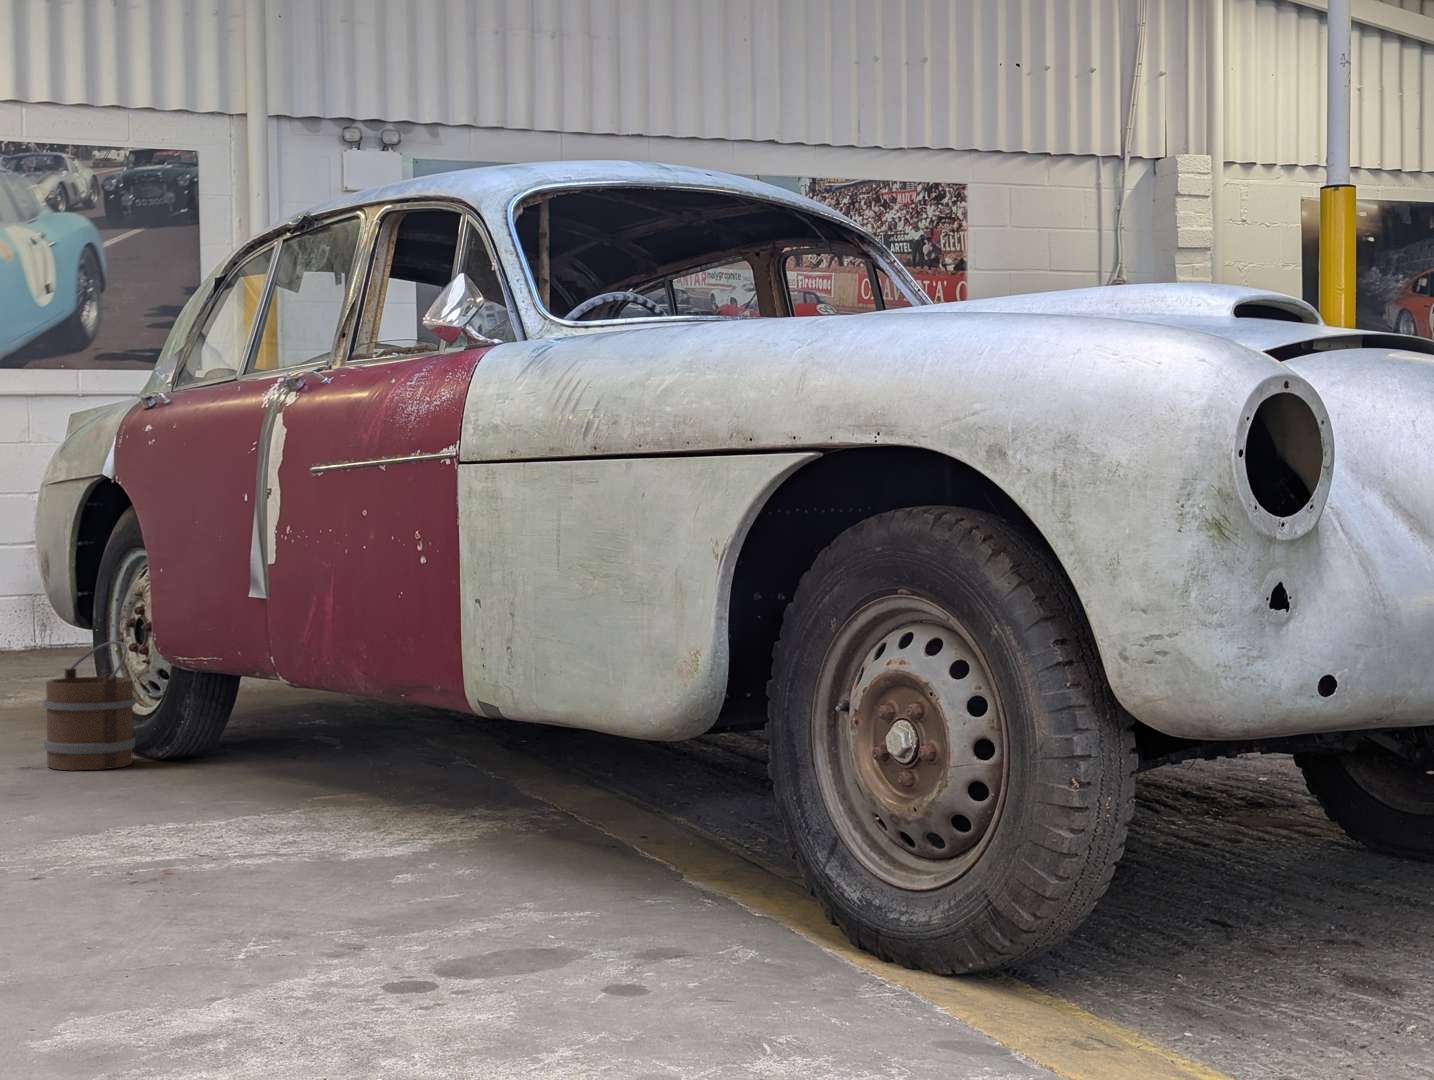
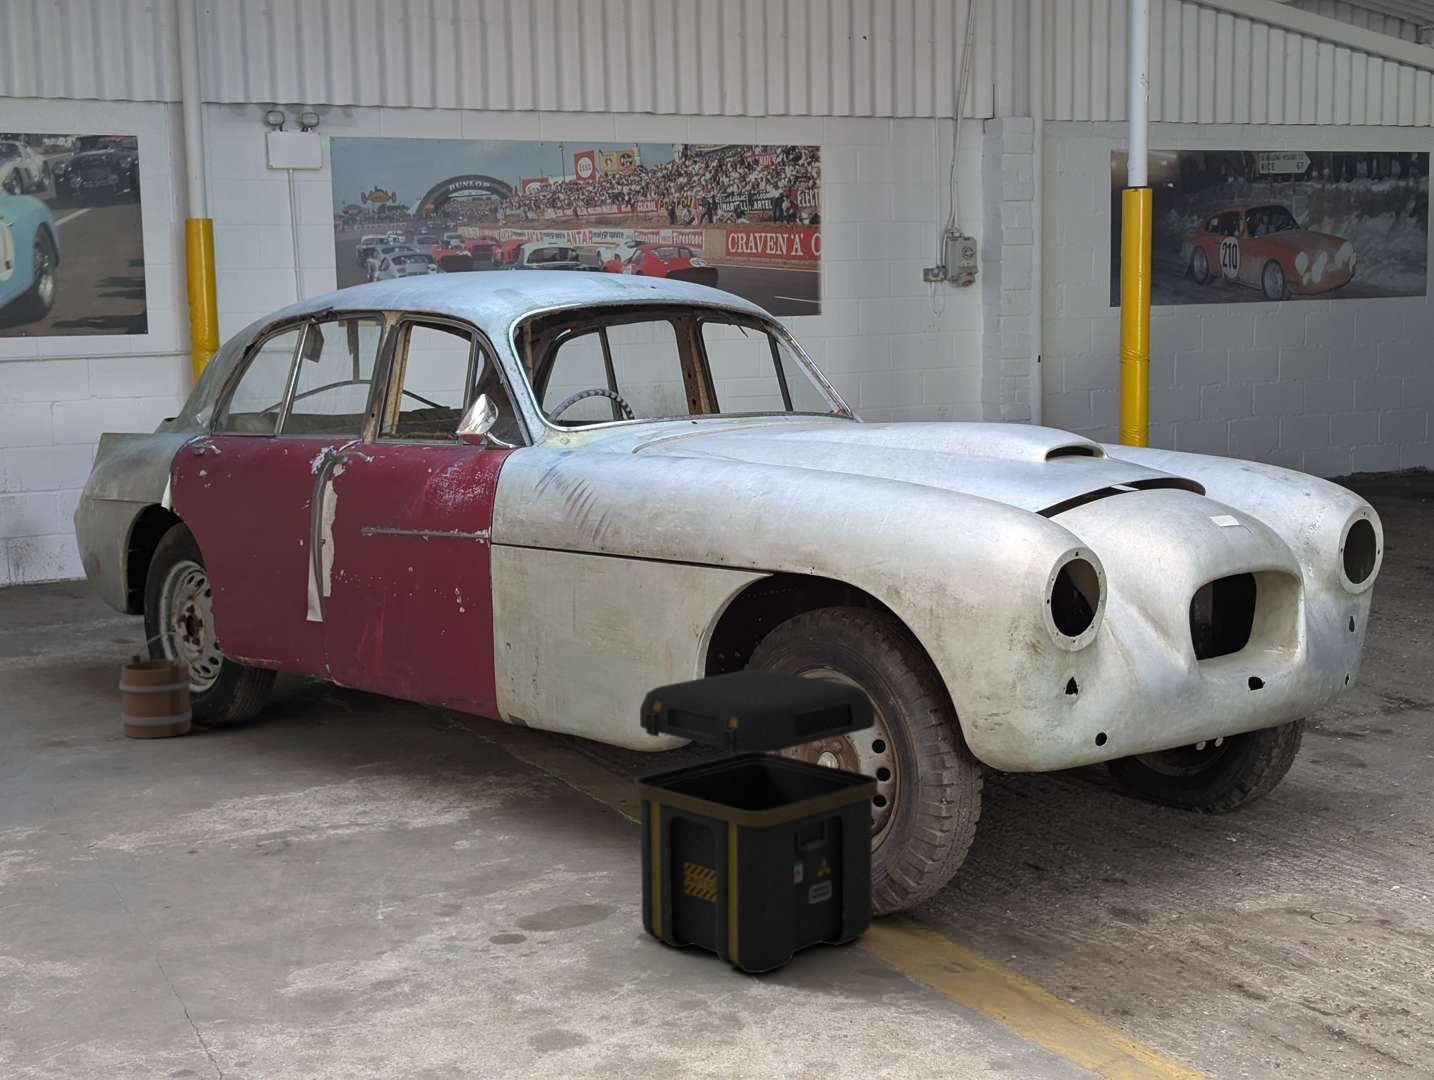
toolbox: none [604,599,974,1037] -> present [635,670,878,973]

